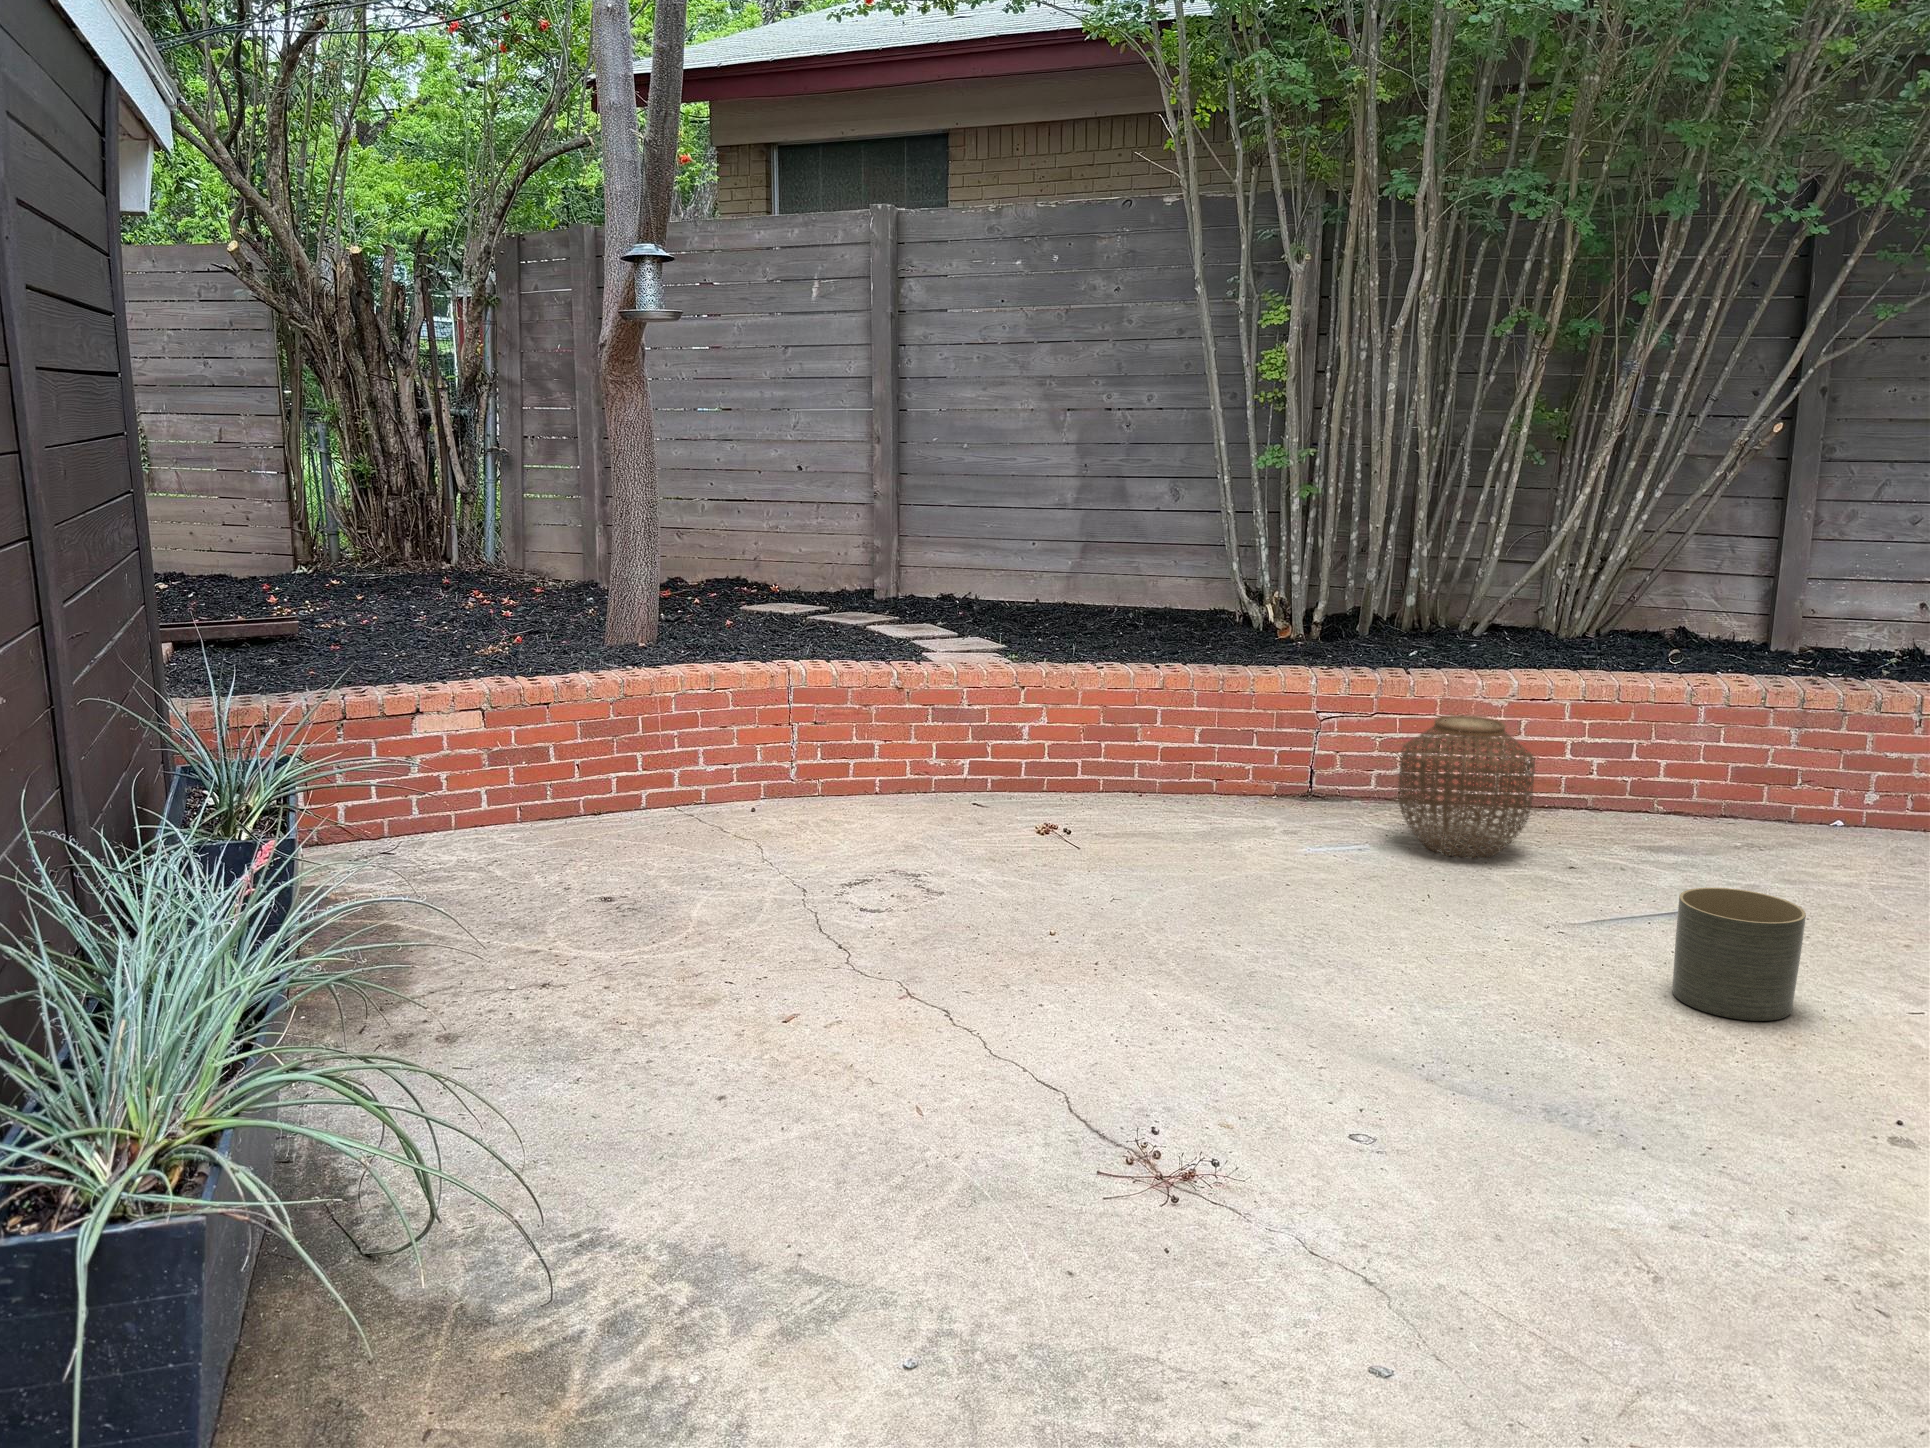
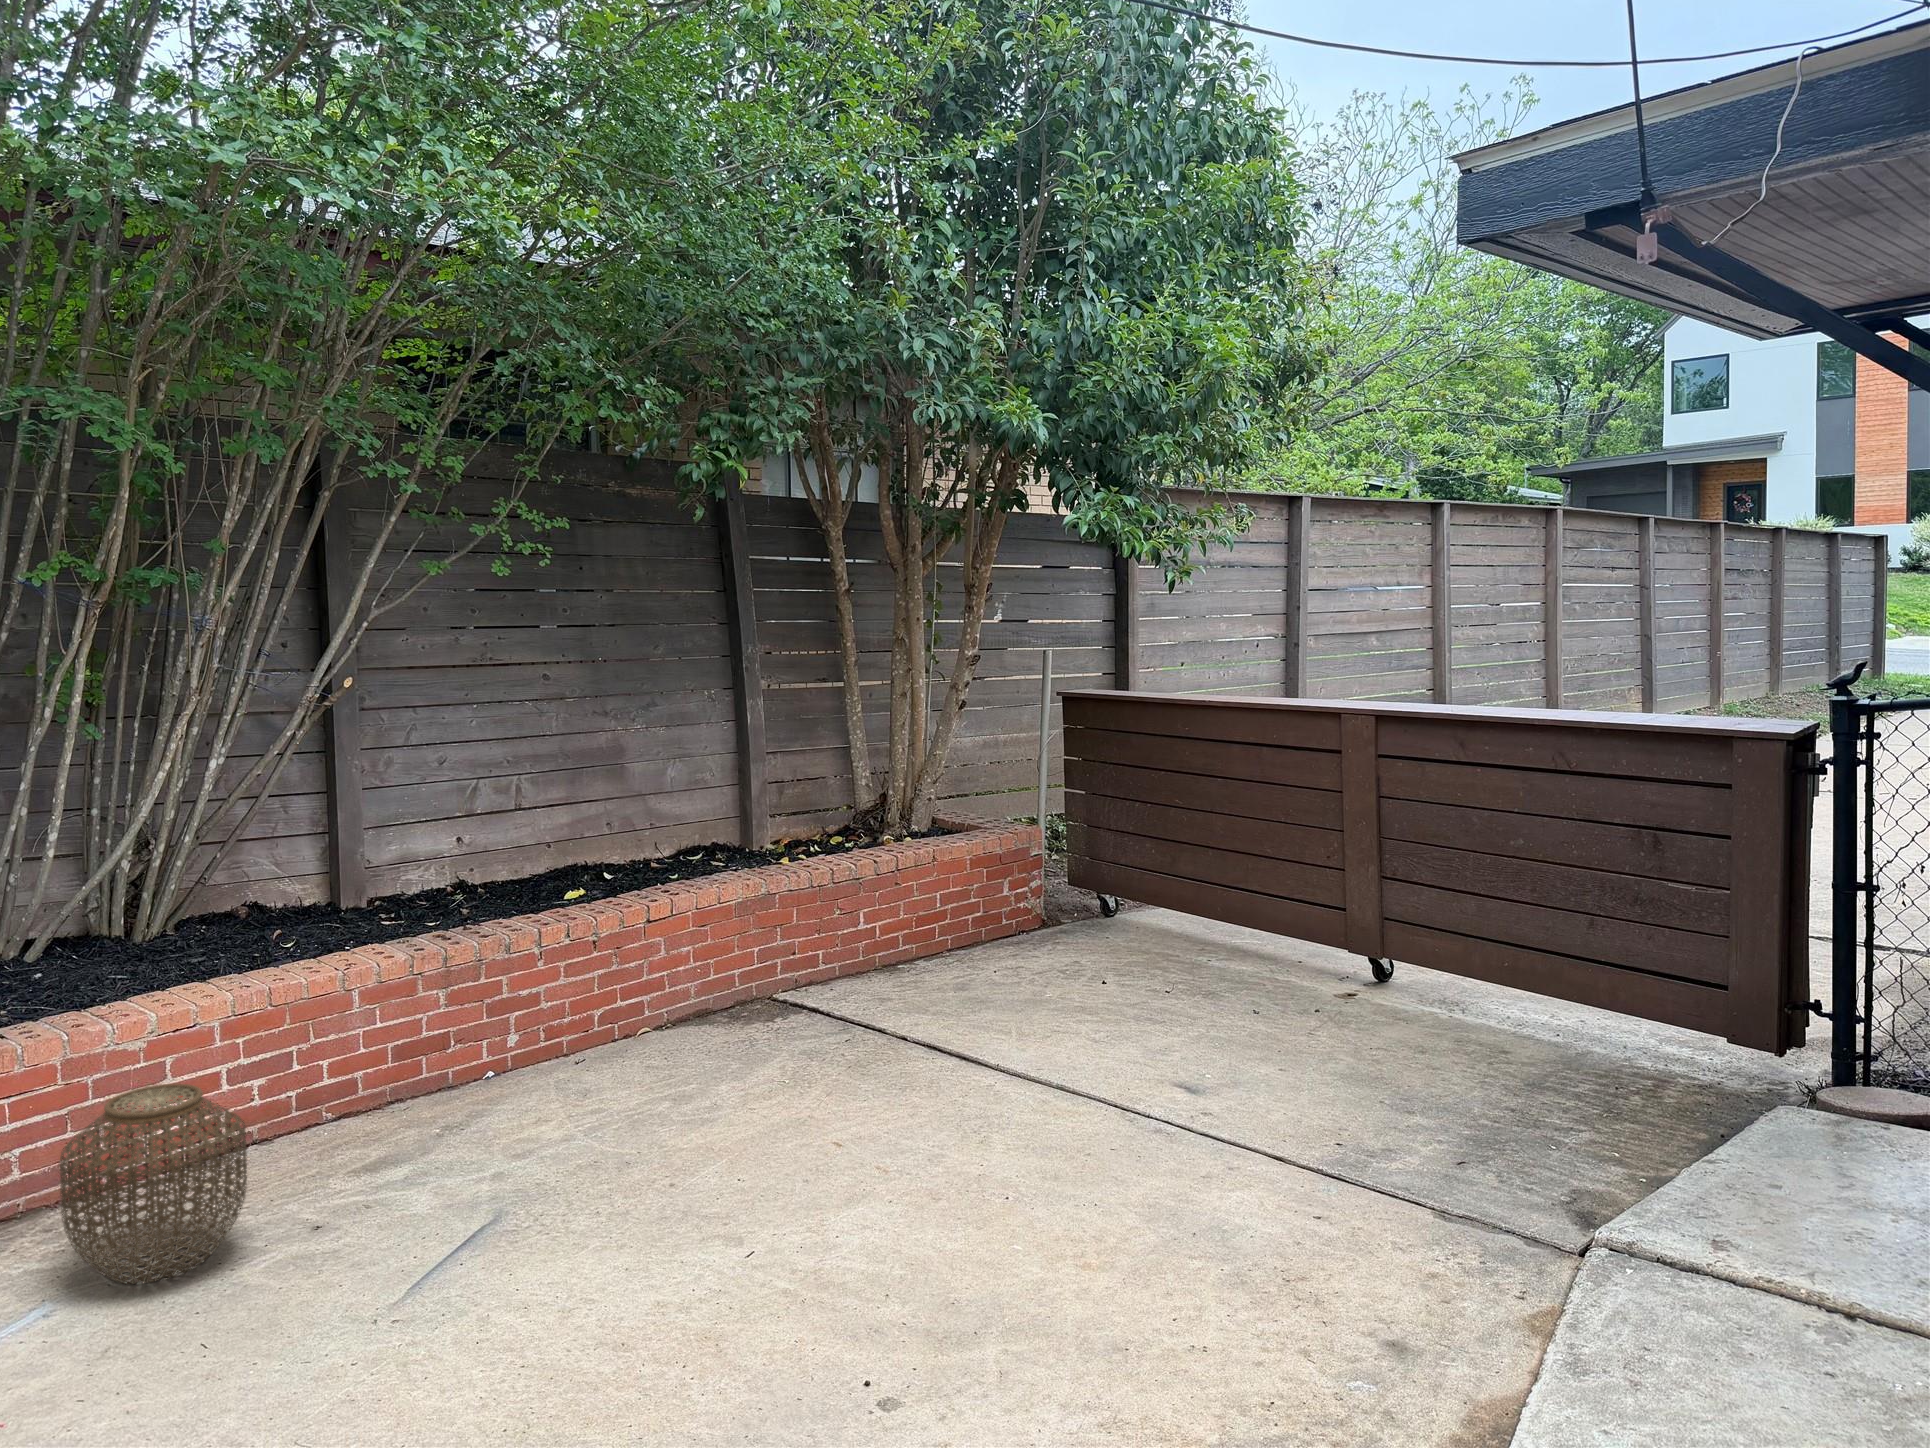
planter: present [1672,888,1806,1021] -> none [548,1219,674,1386]

